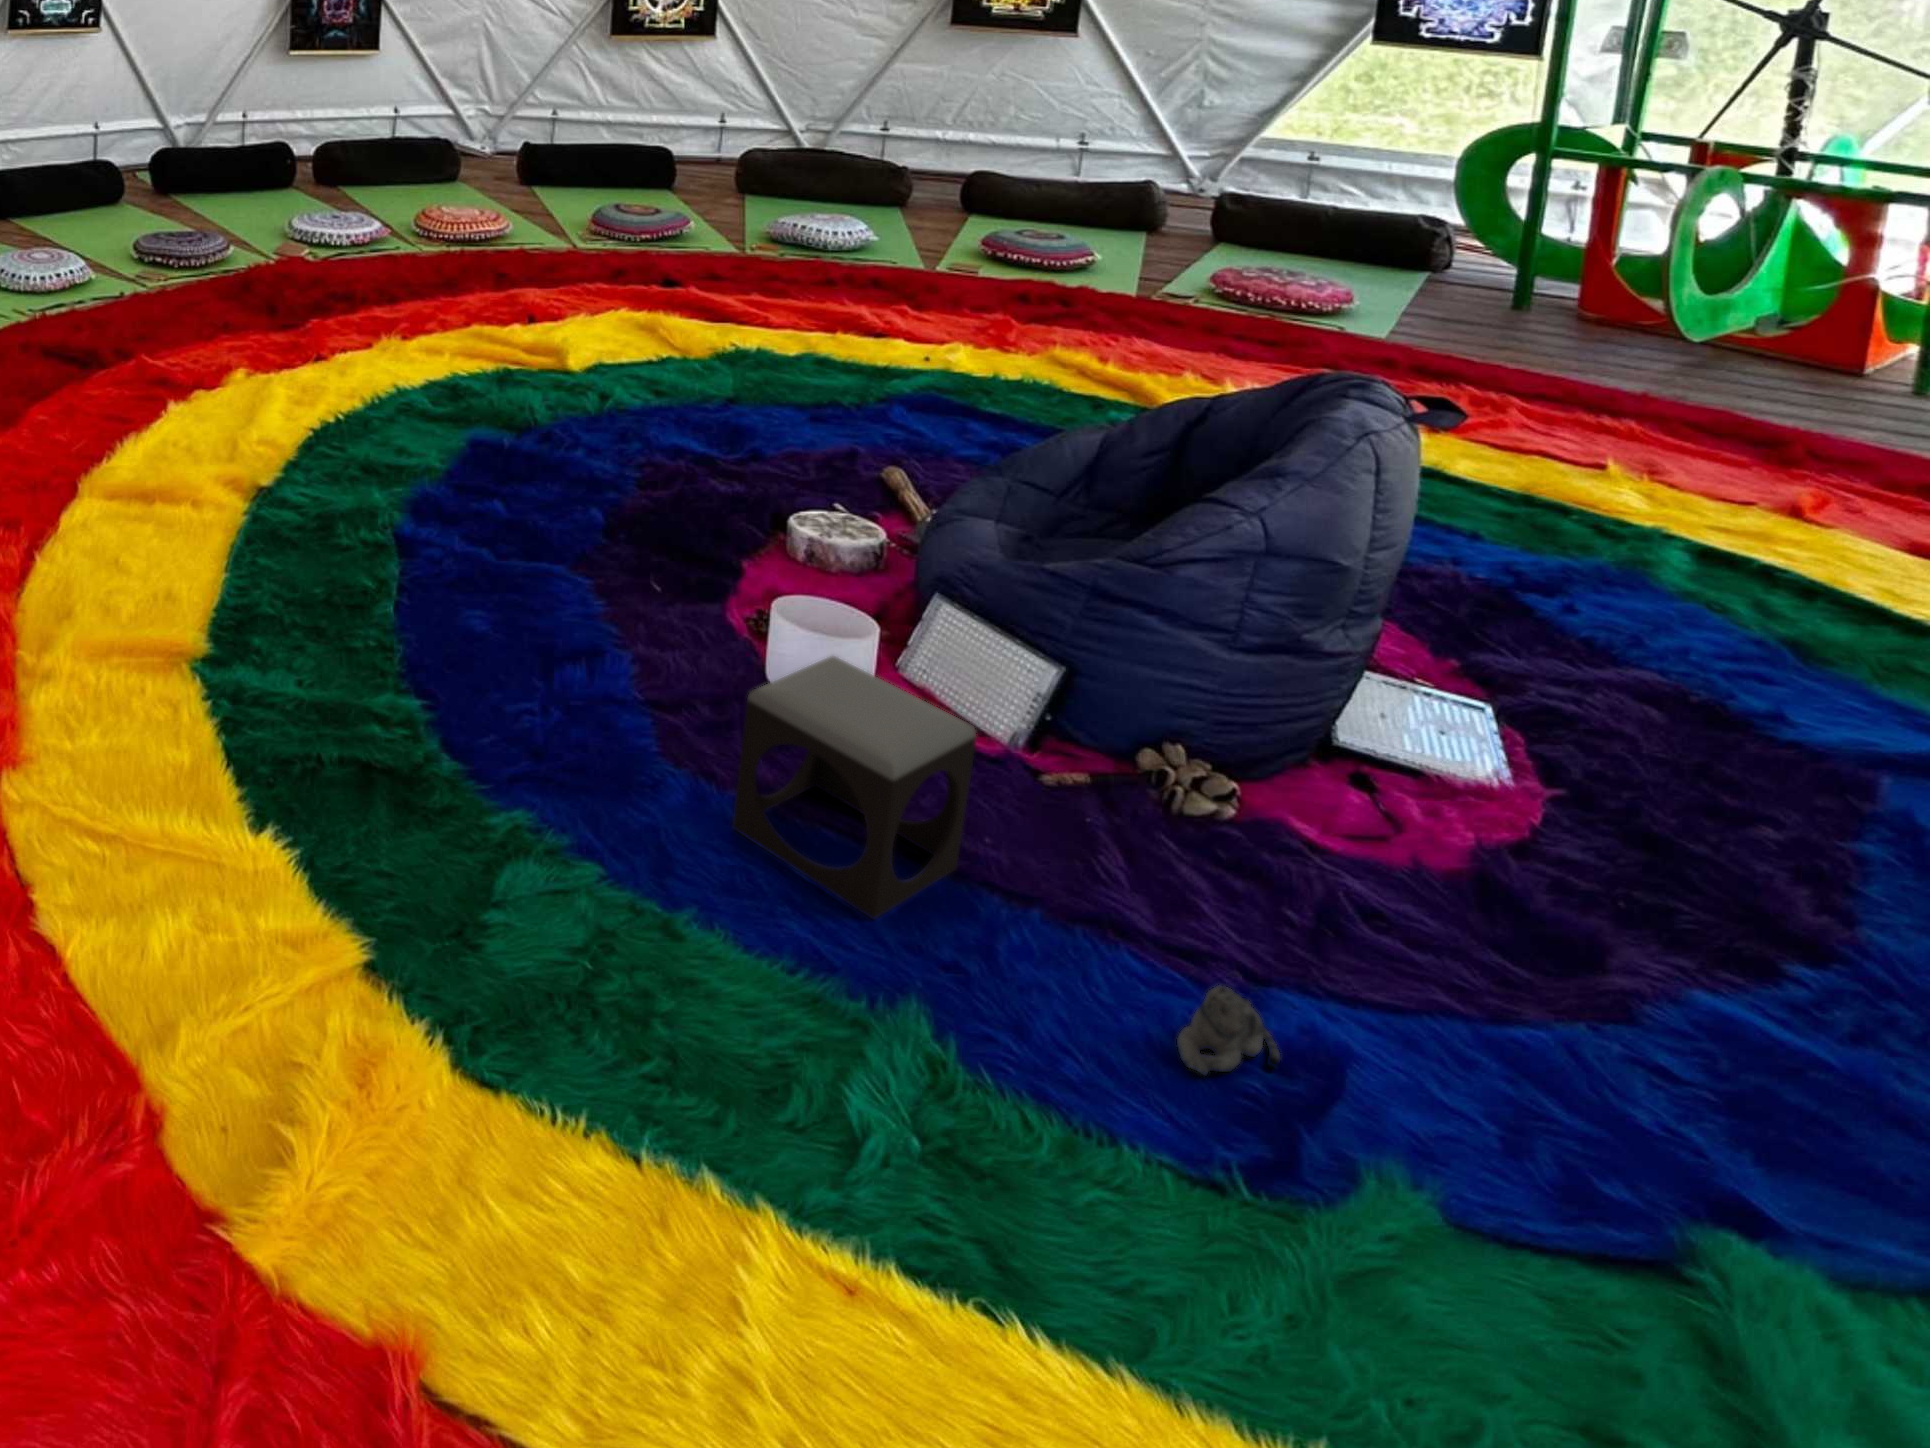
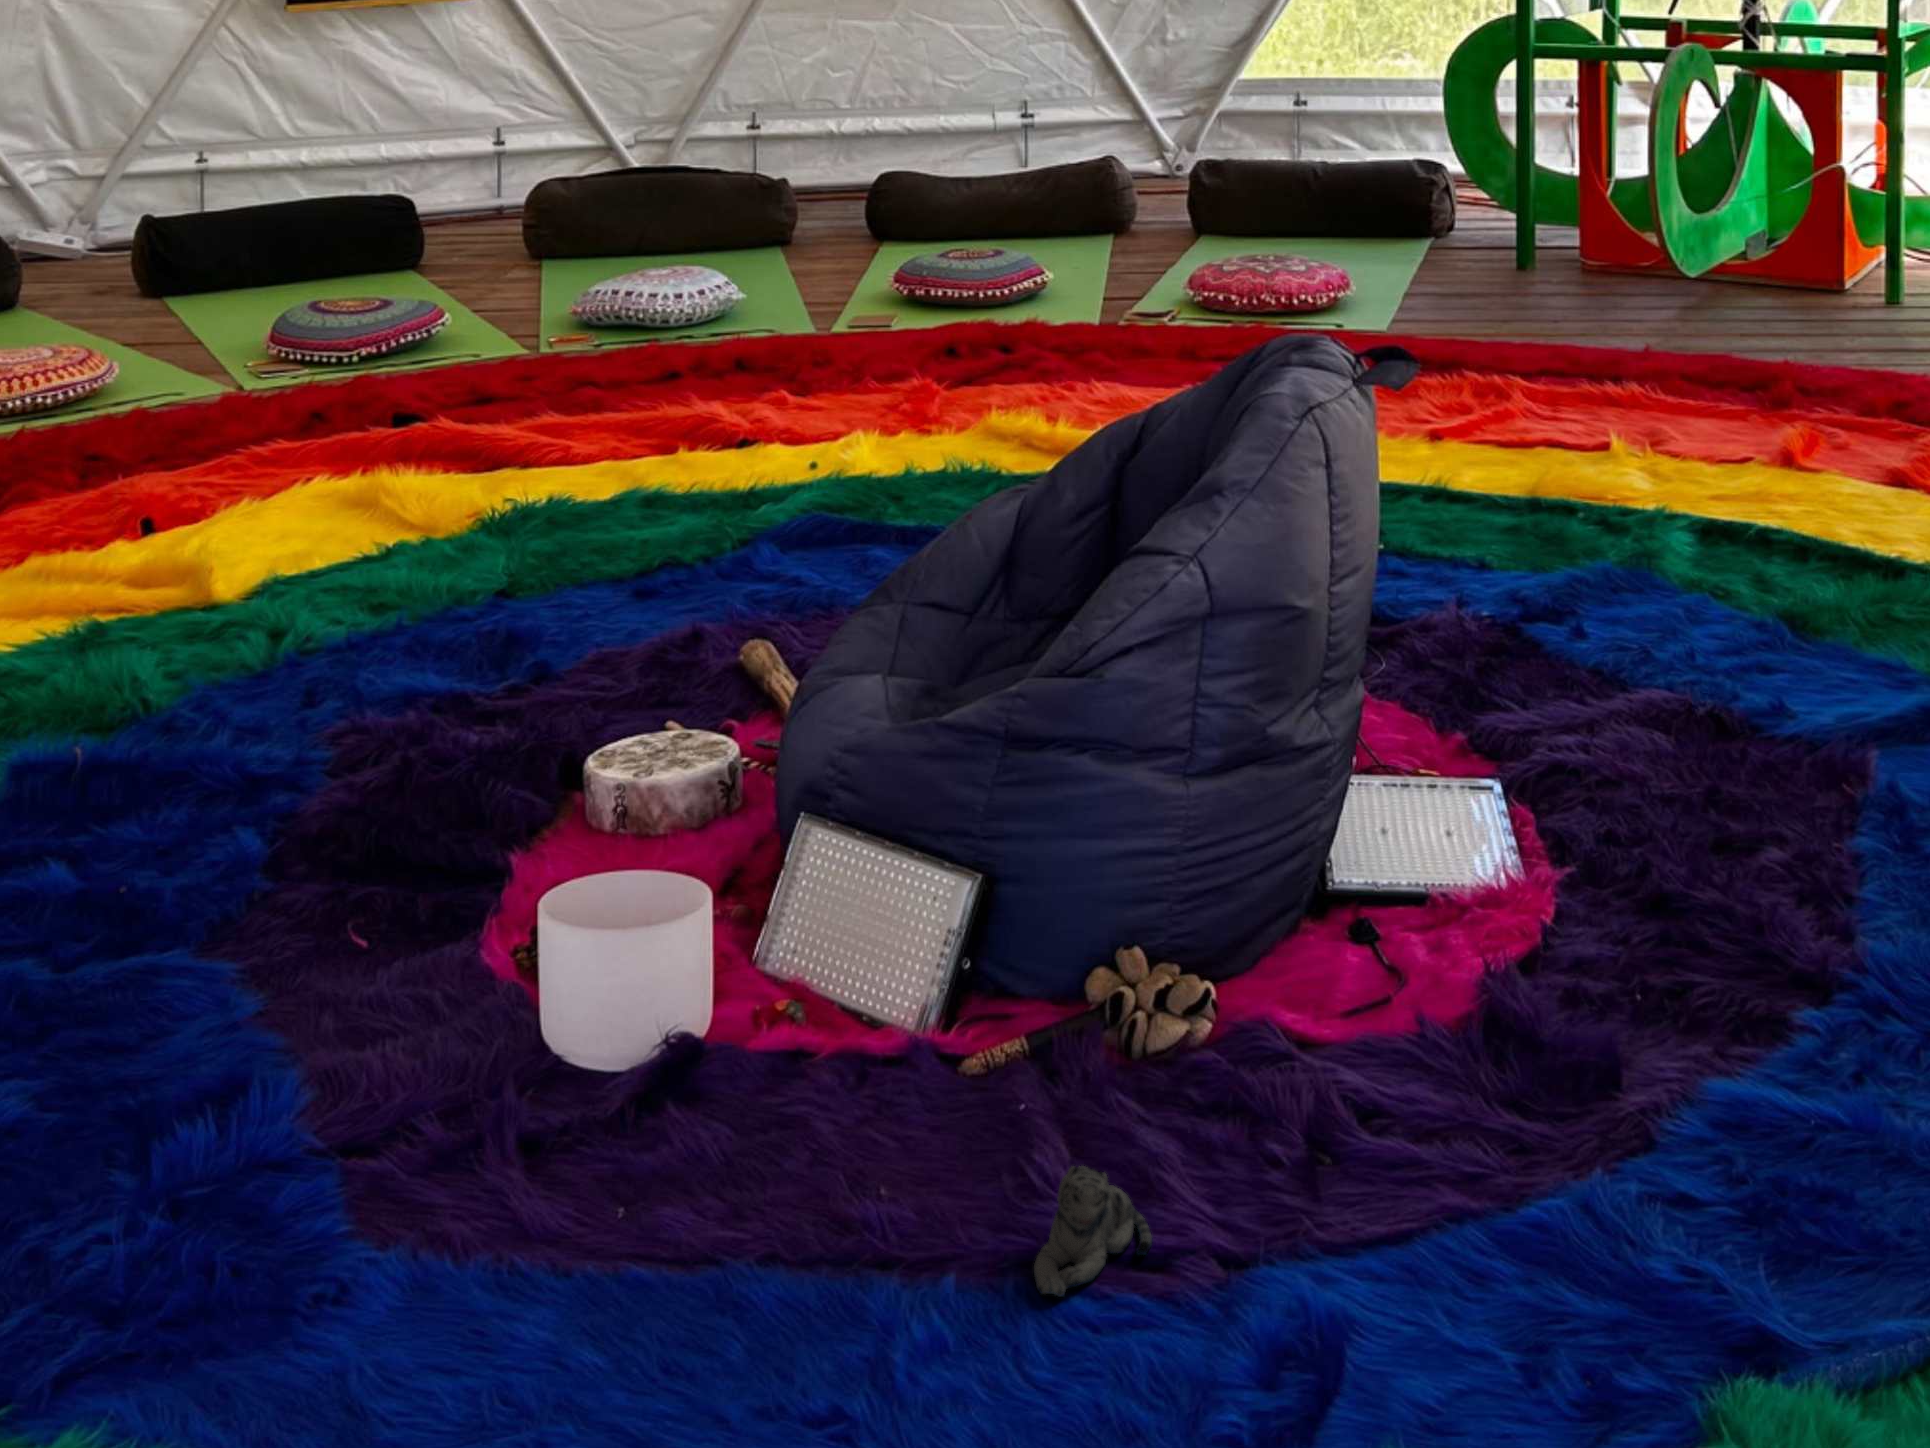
footstool: present [732,656,976,919] -> none [441,888,776,1269]

